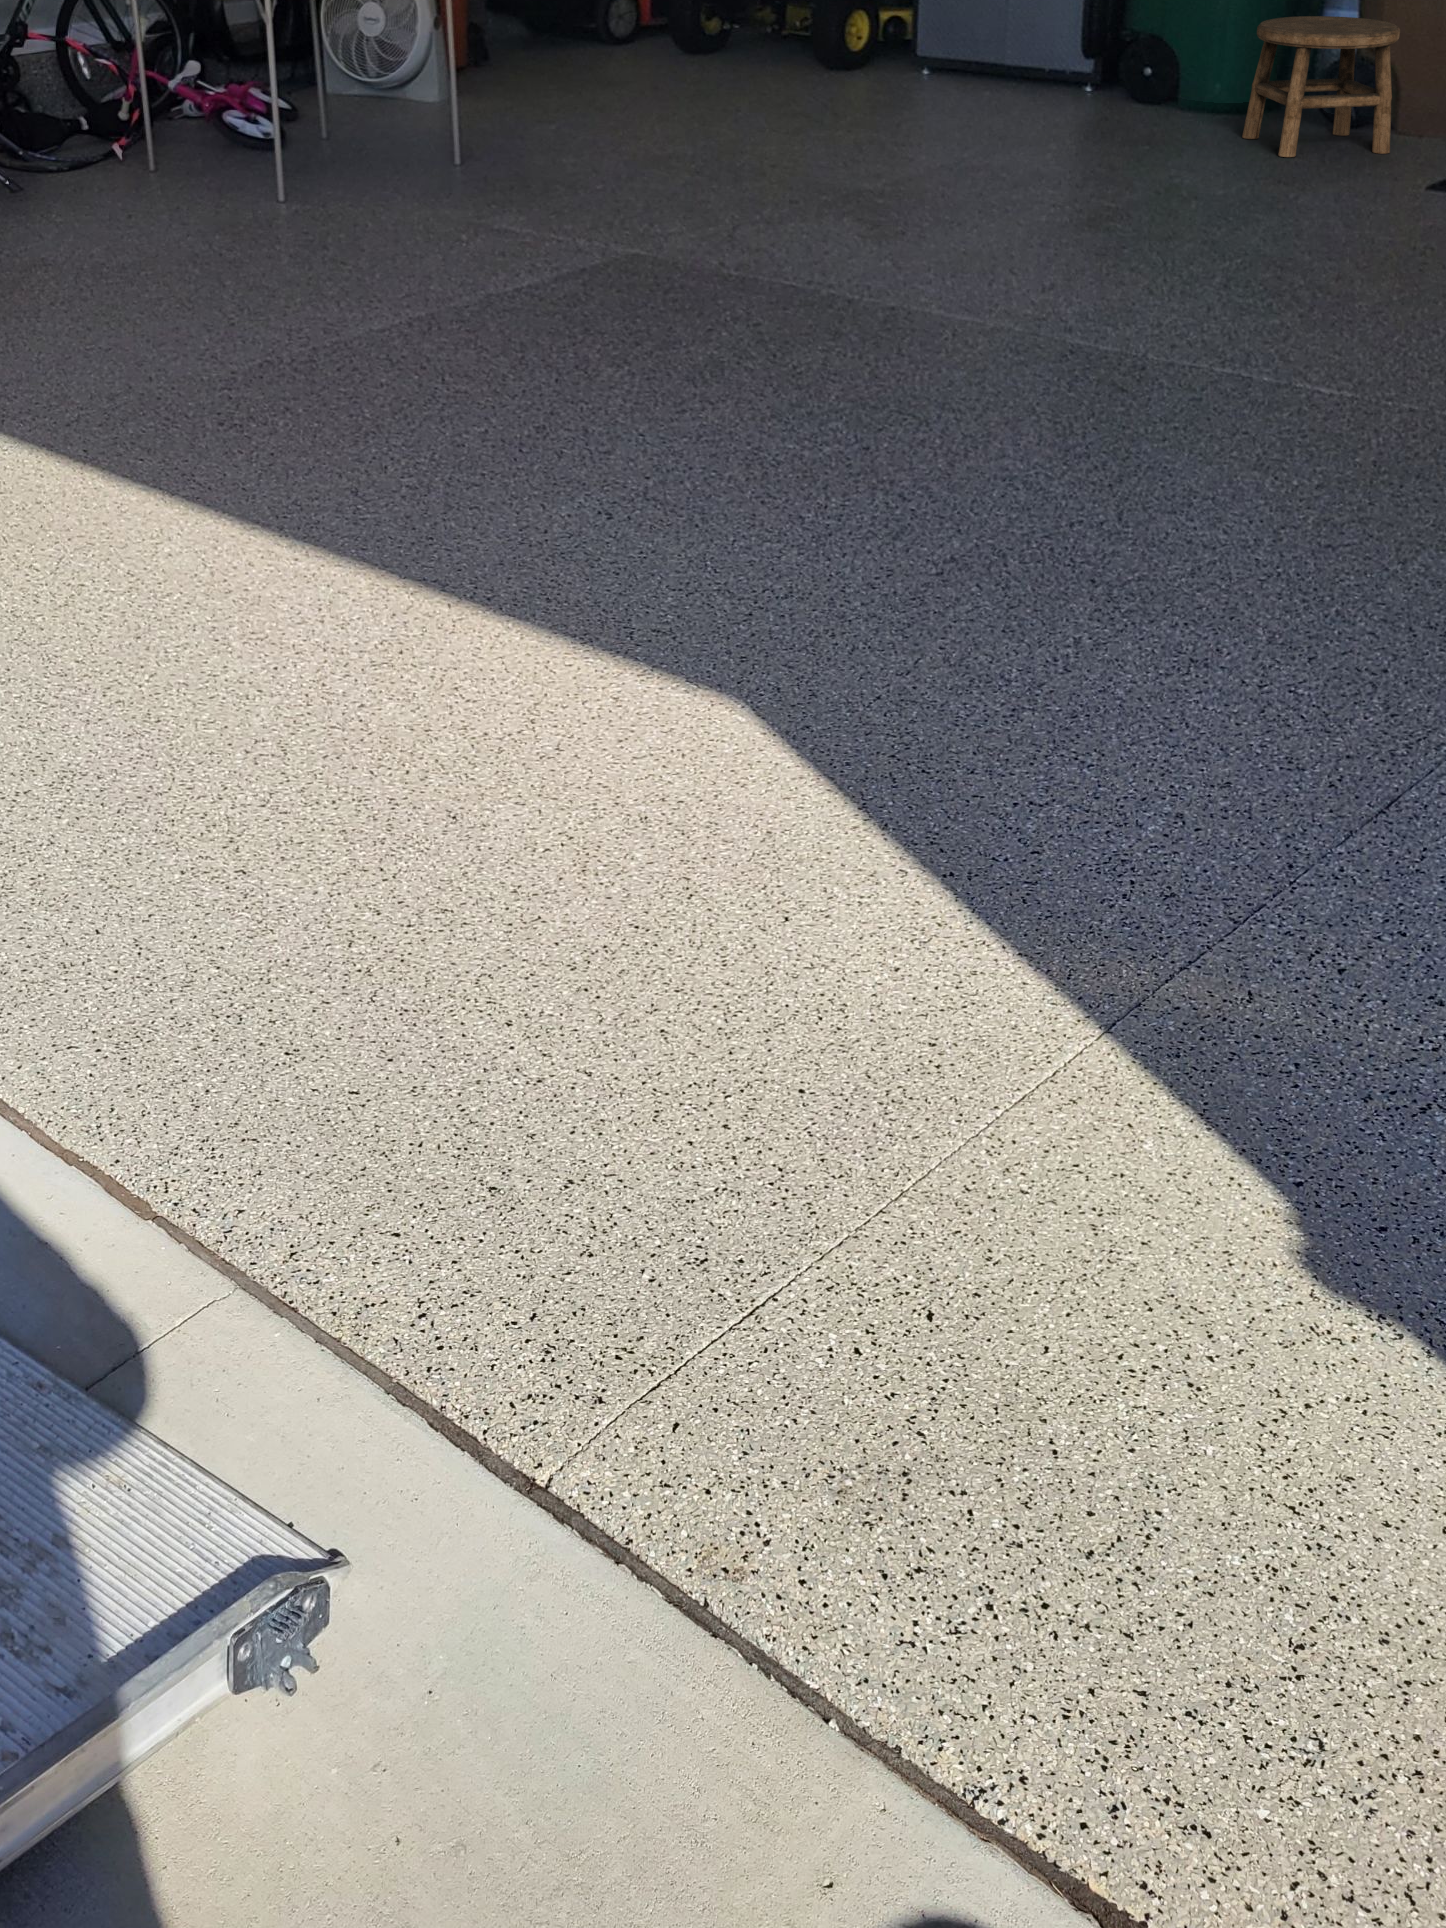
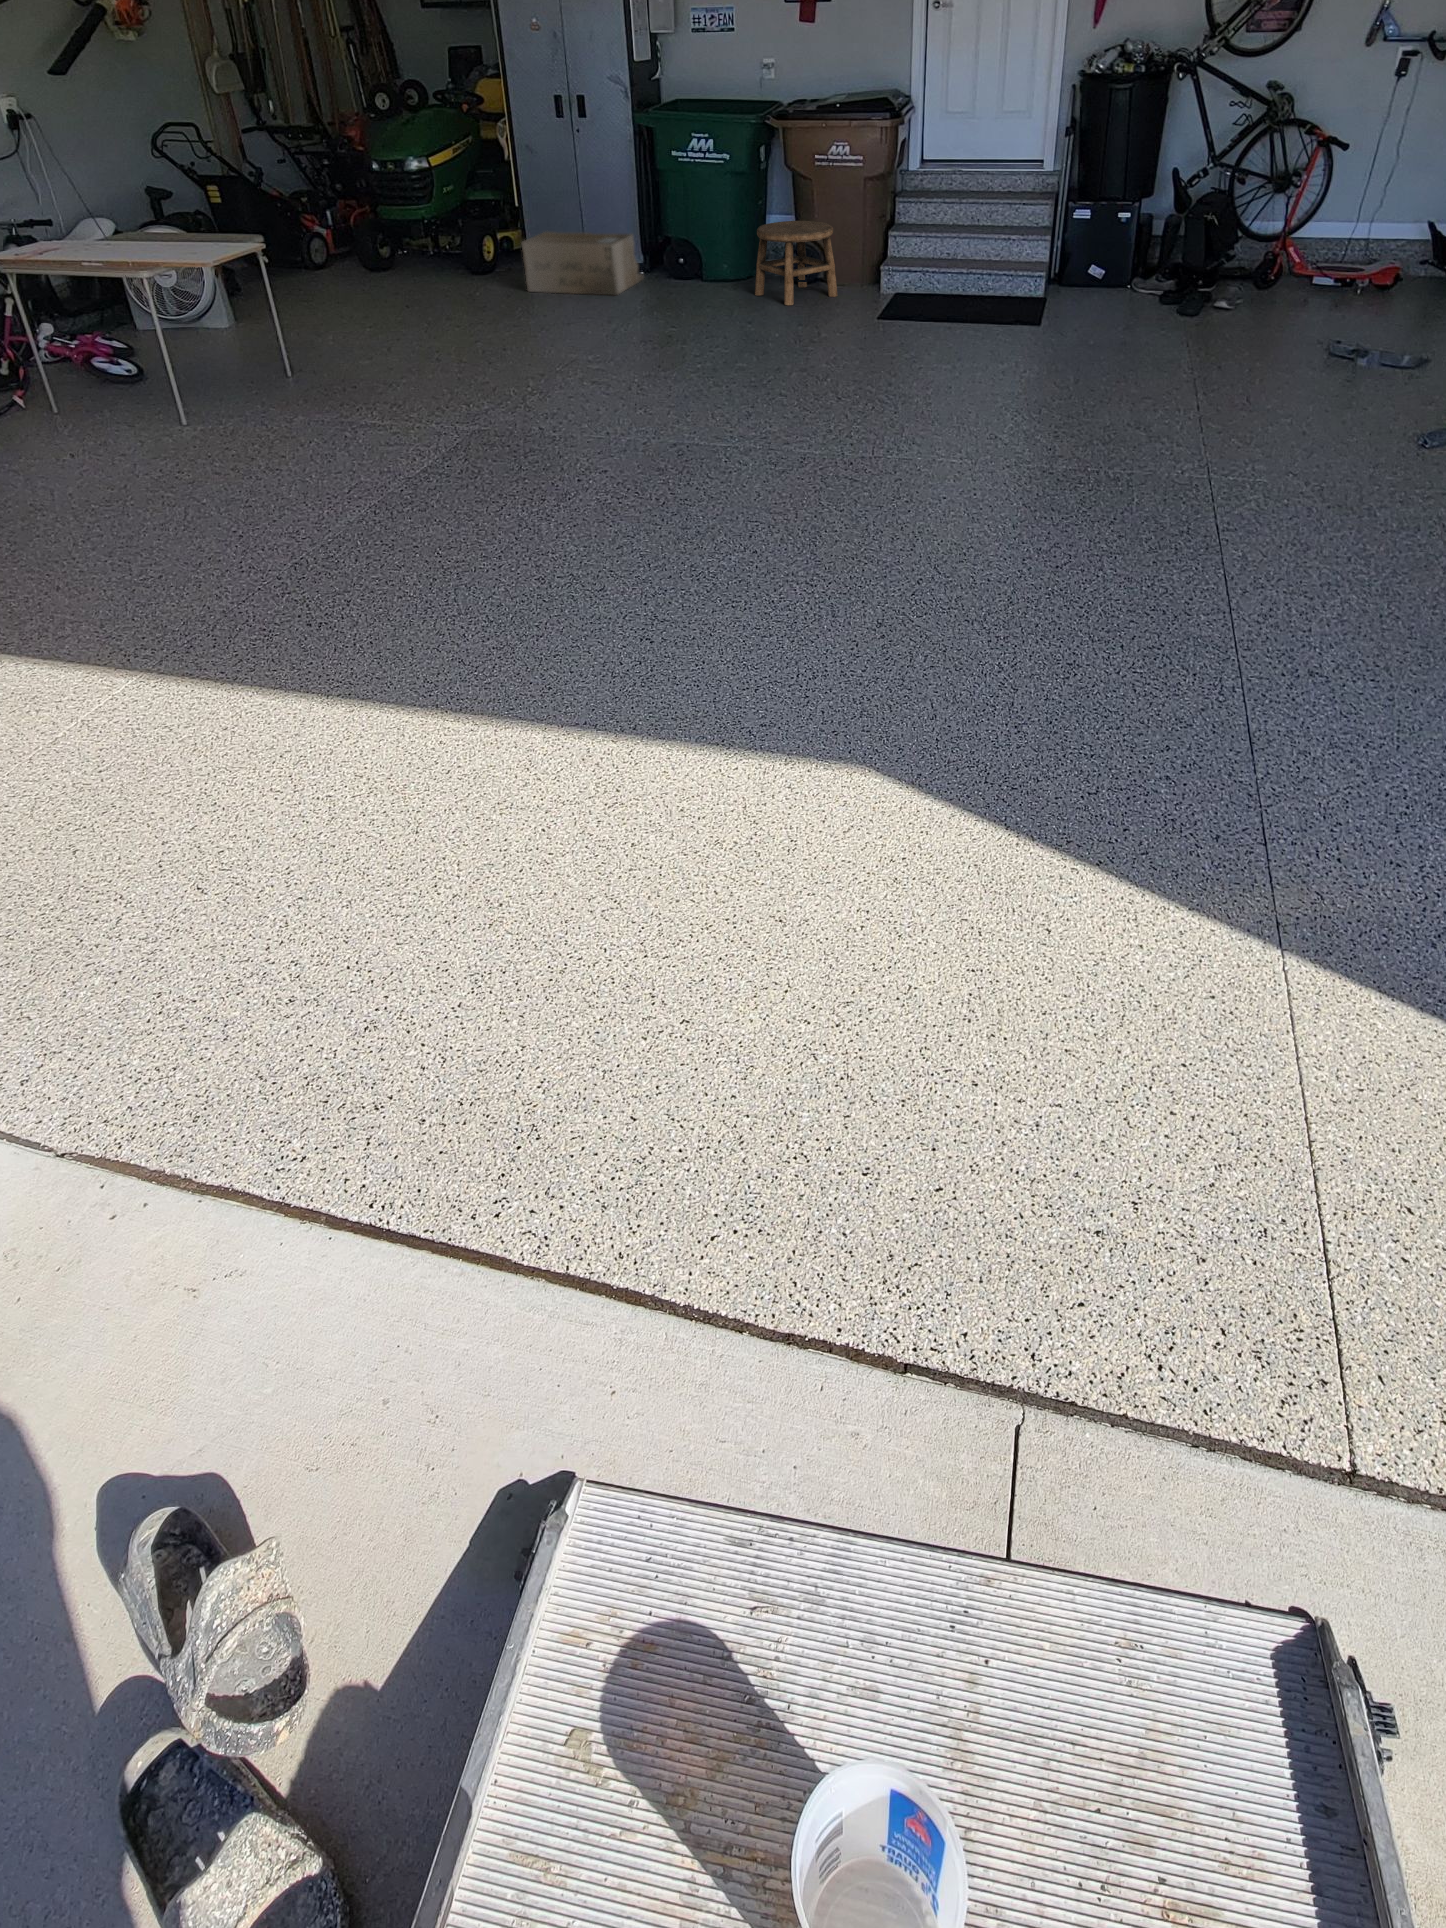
cardboard box: none [879,4,1085,116] -> present [521,232,643,295]

